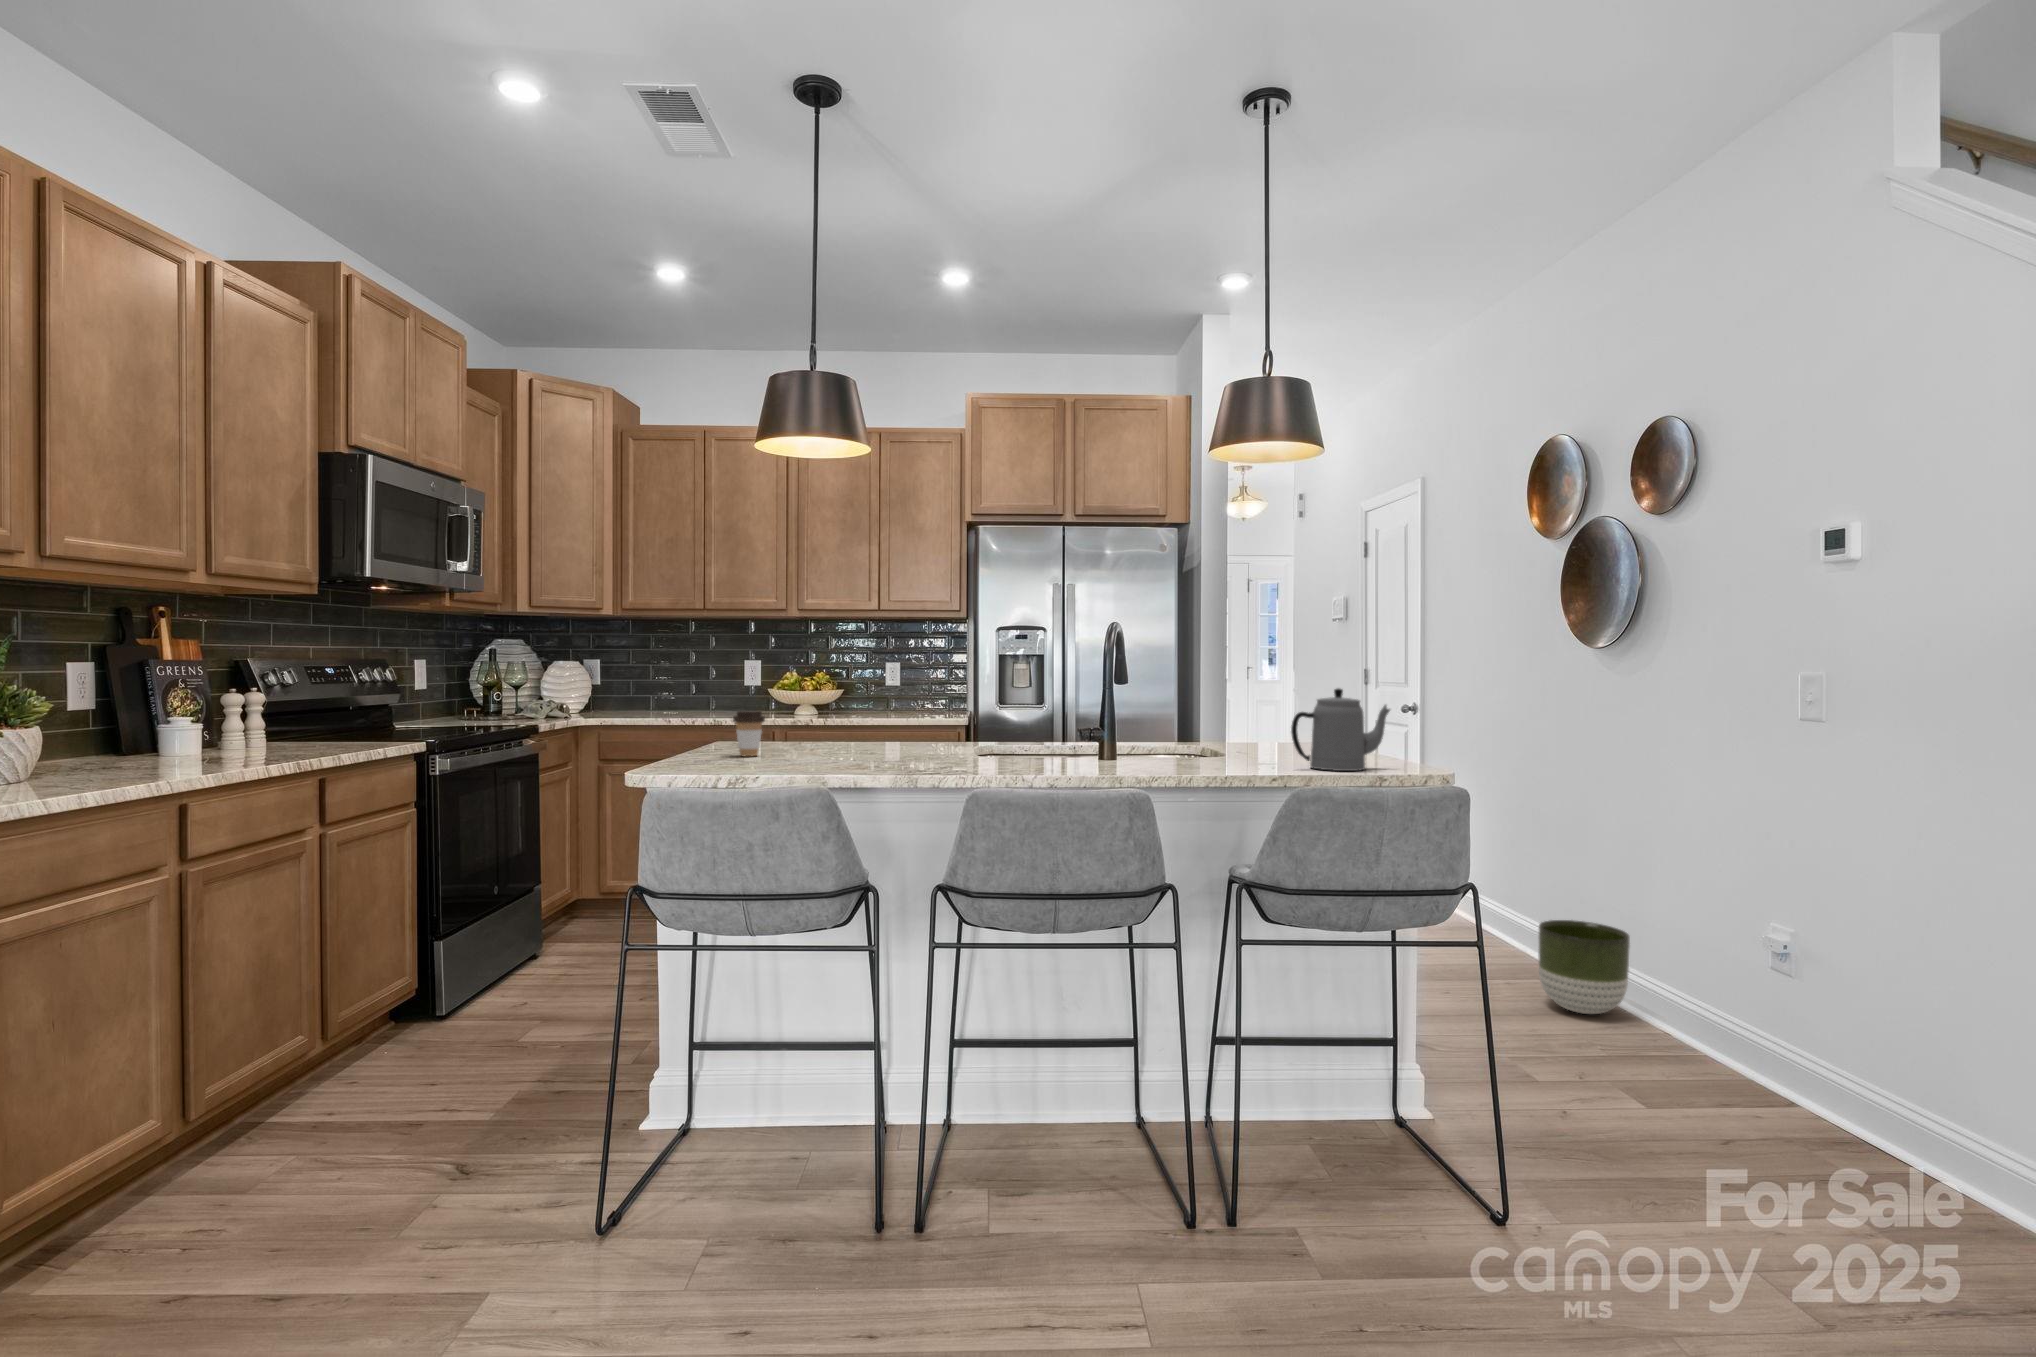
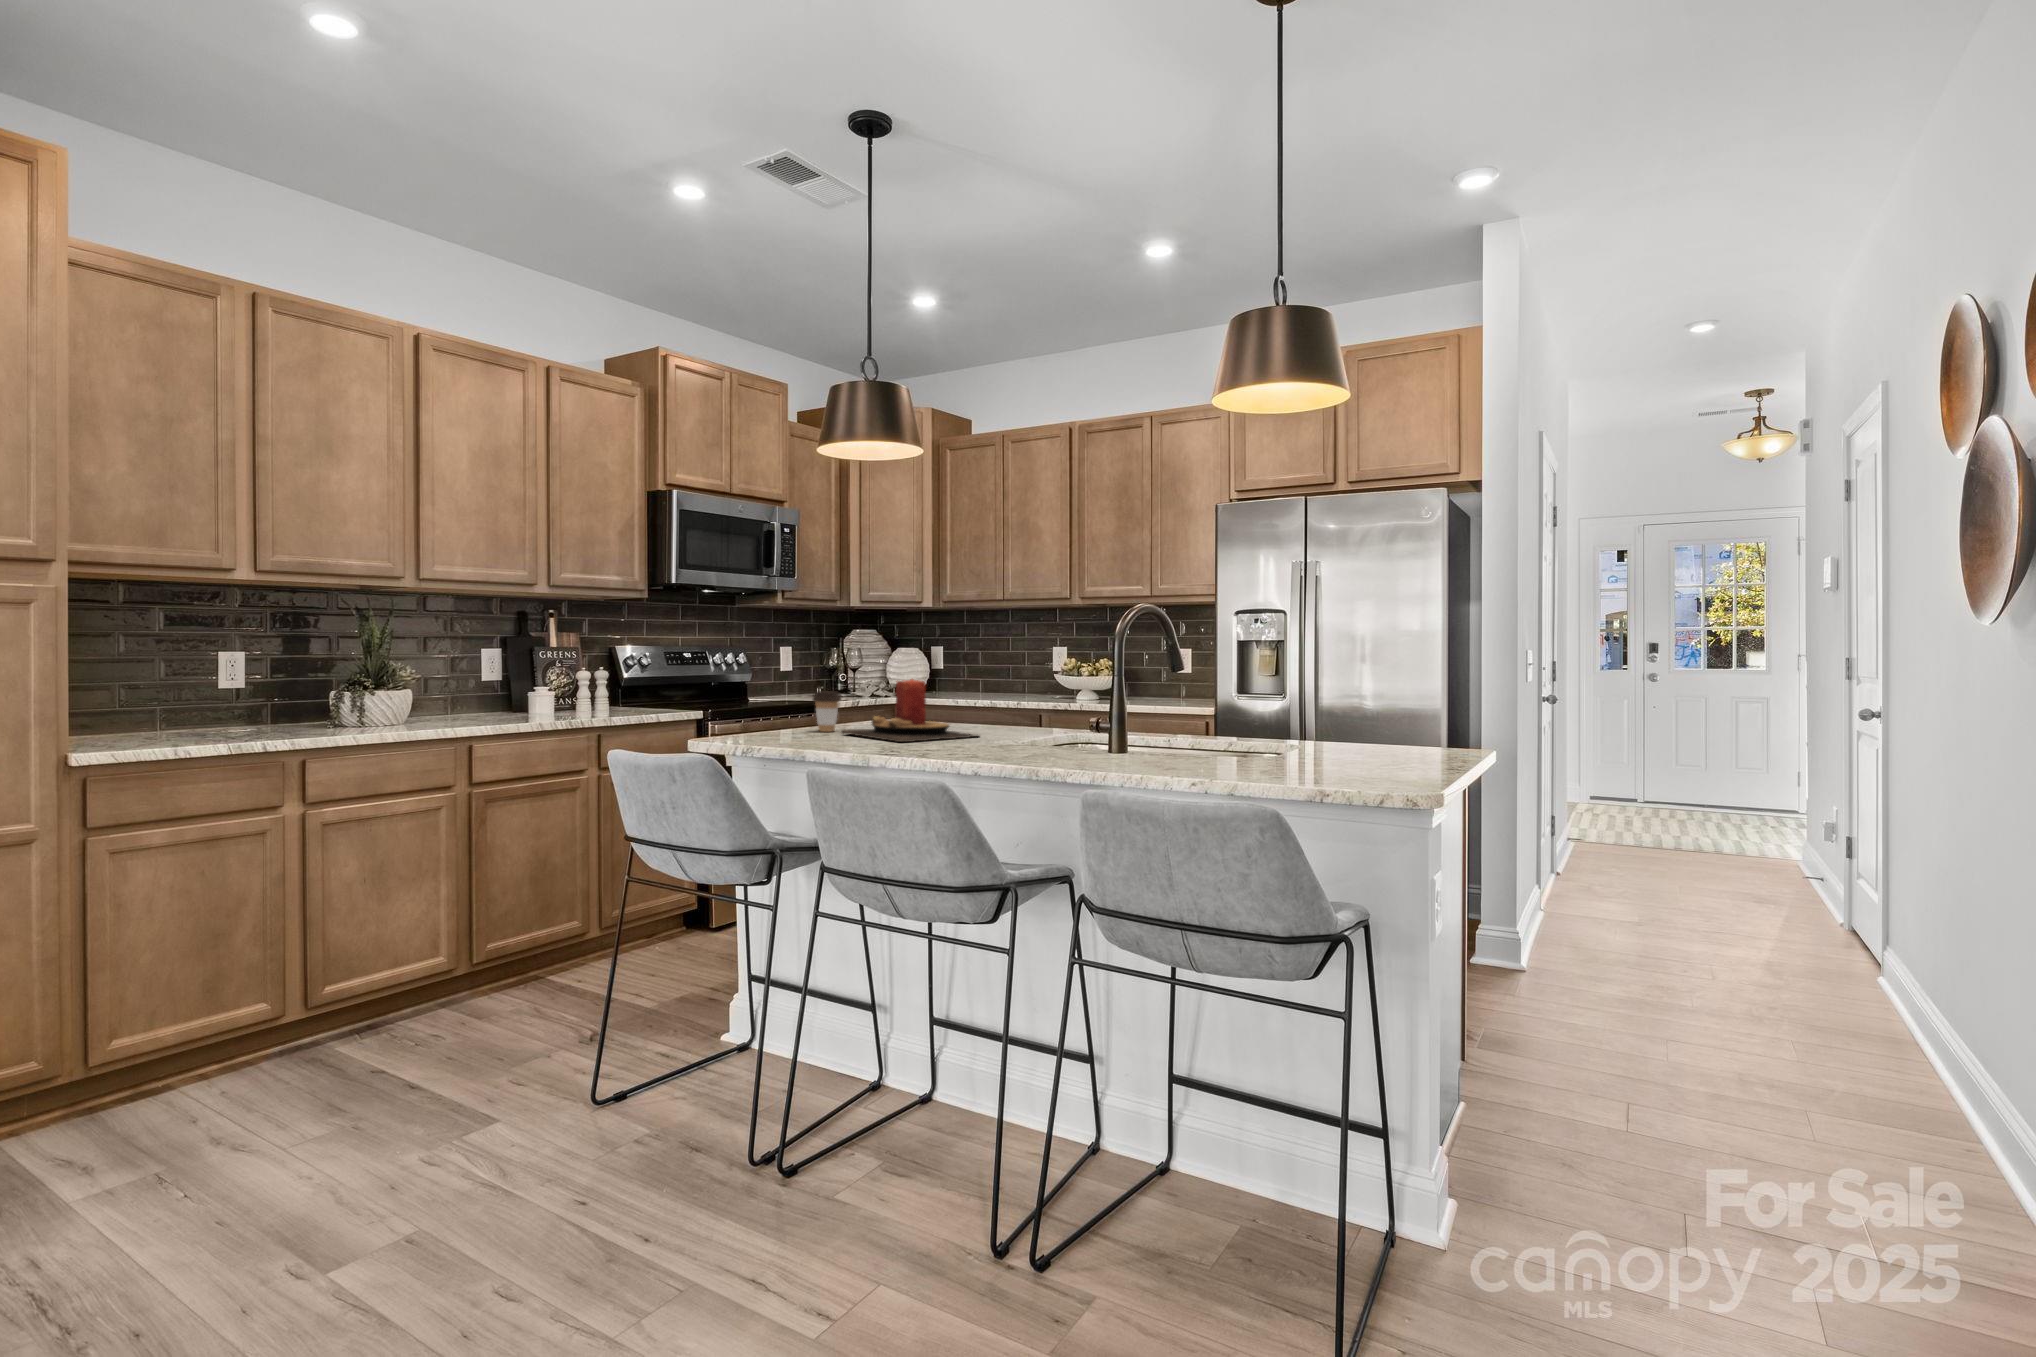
teapot: present [1291,689,1390,771] -> none [1231,680,1361,781]
candle: none [785,694,936,762] -> present [841,679,979,742]
planter: present [1538,920,1630,1014] -> none [1841,1032,2006,1188]

